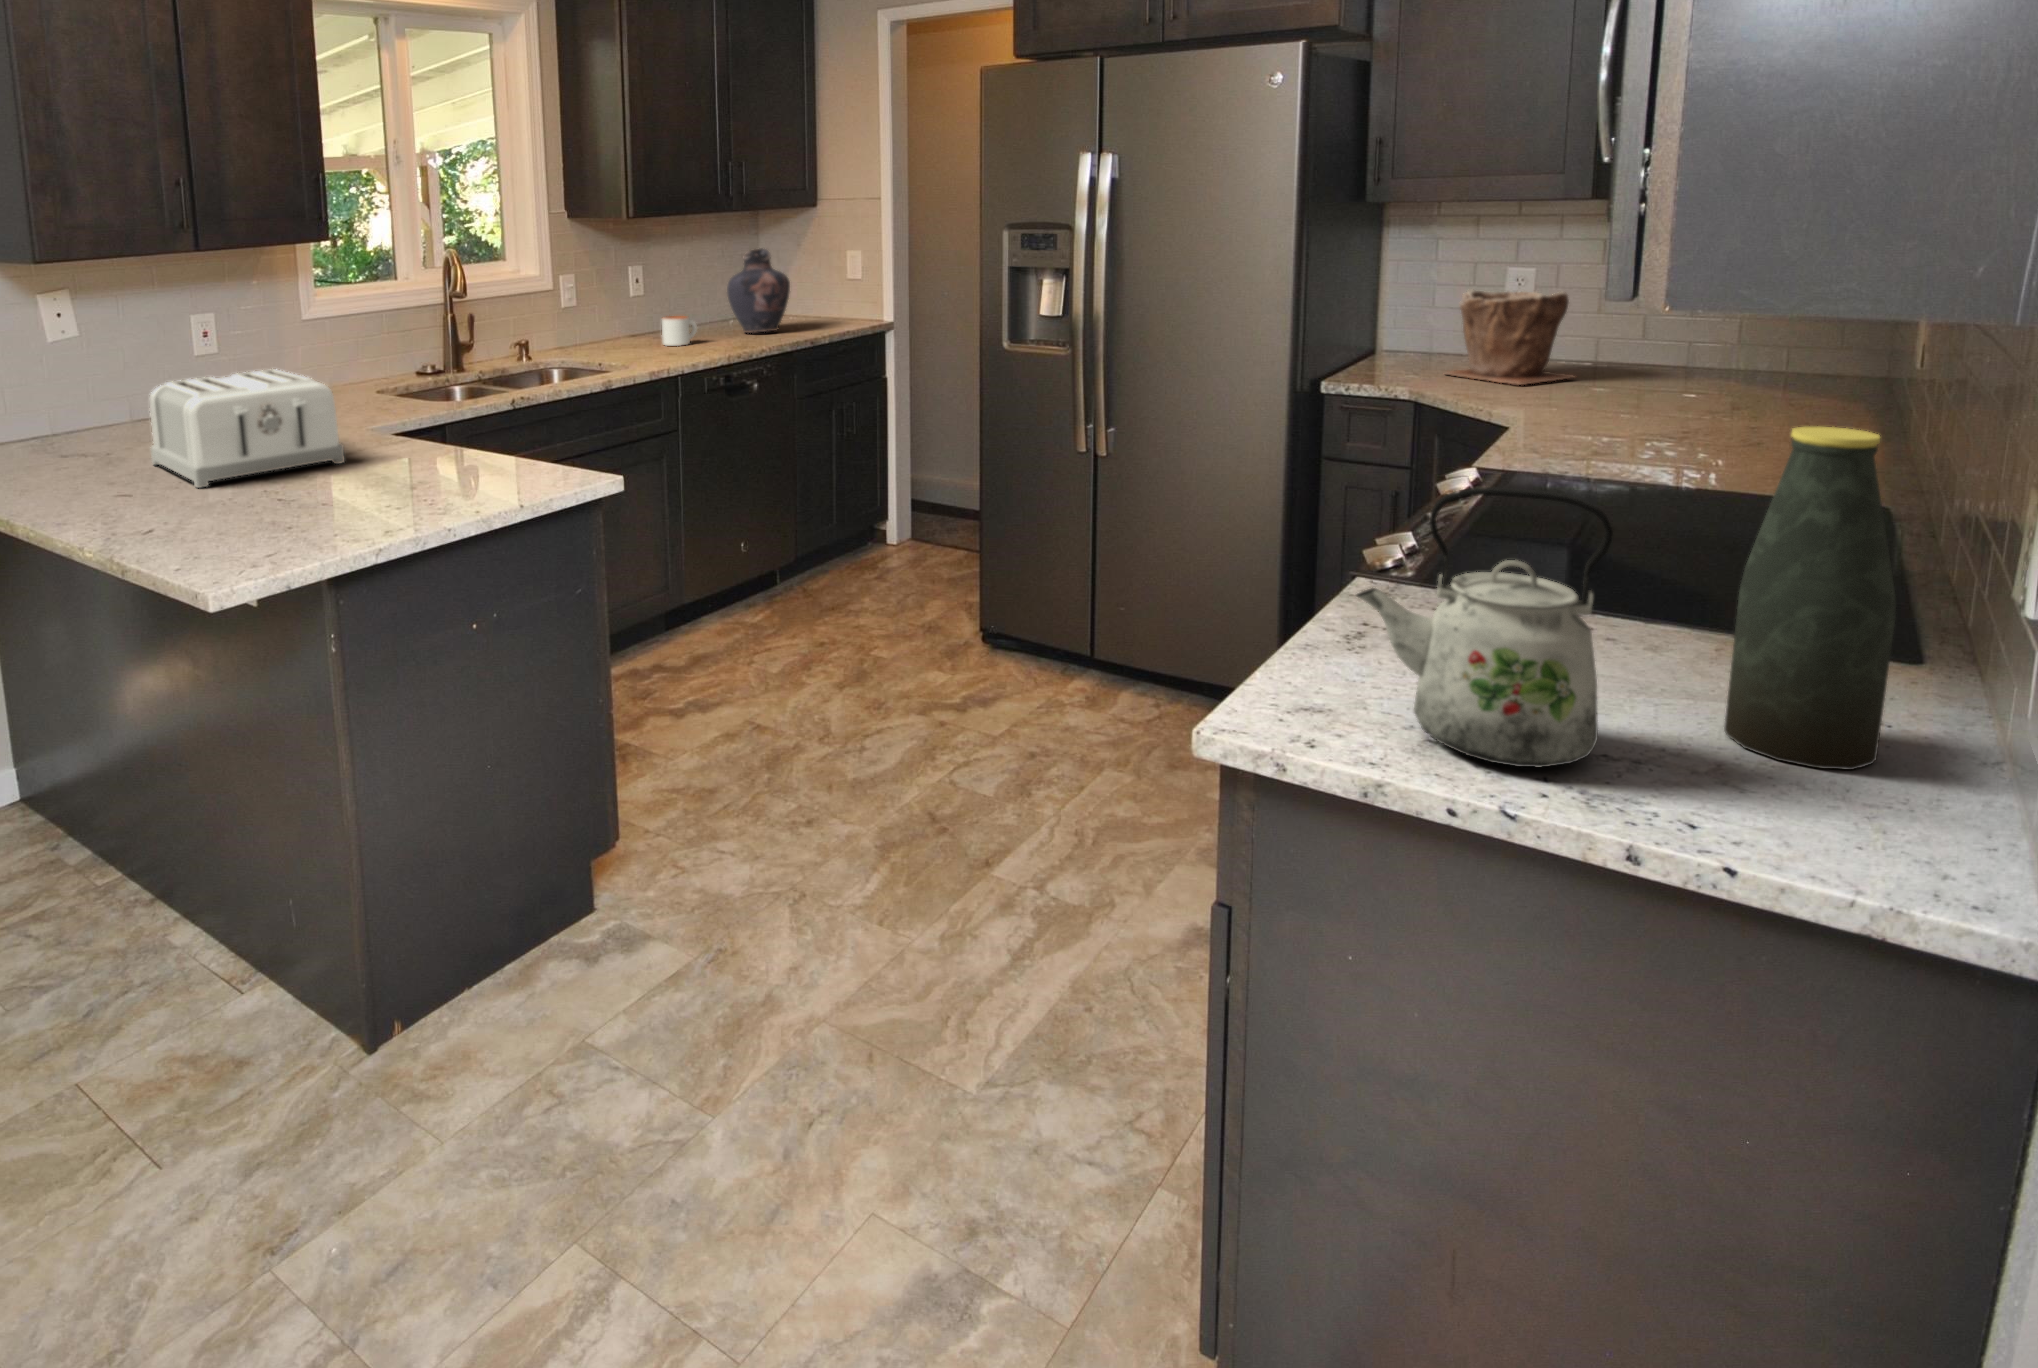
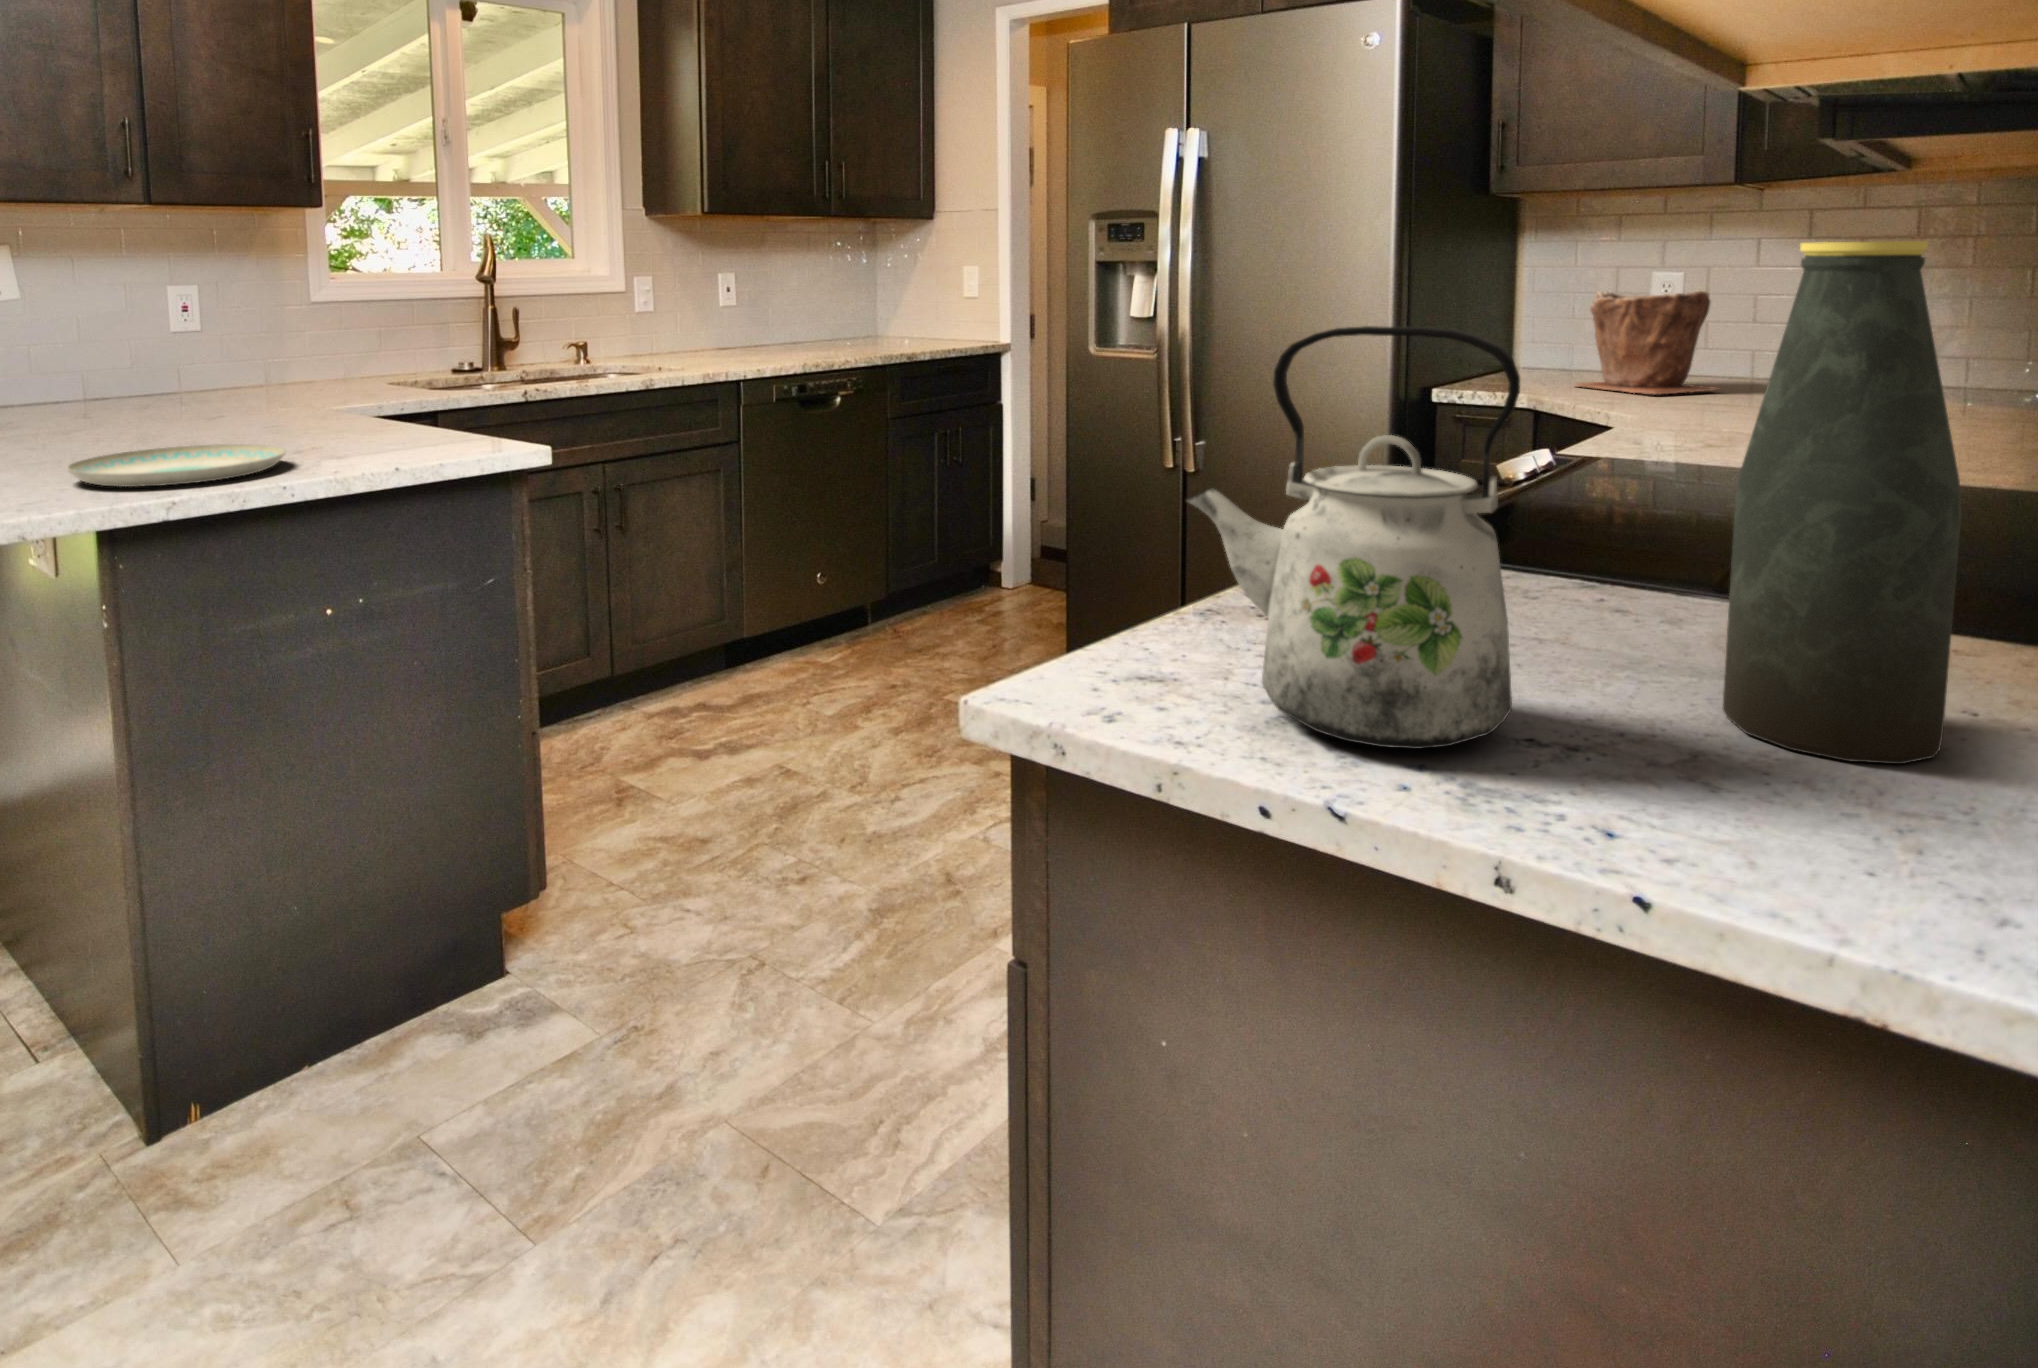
vase: present [727,248,790,333] -> none [824,257,892,347]
mug: present [662,316,697,346] -> none [744,324,783,356]
toaster: present [150,369,345,488] -> none [43,330,260,450]
plate: none [262,485,426,533] -> present [67,444,286,487]

